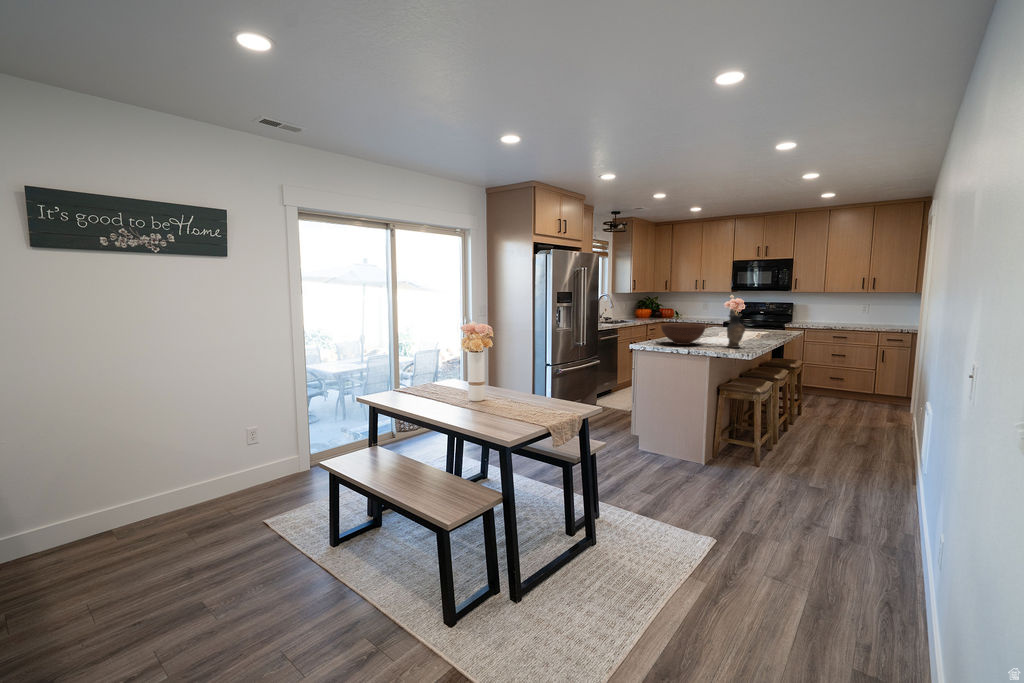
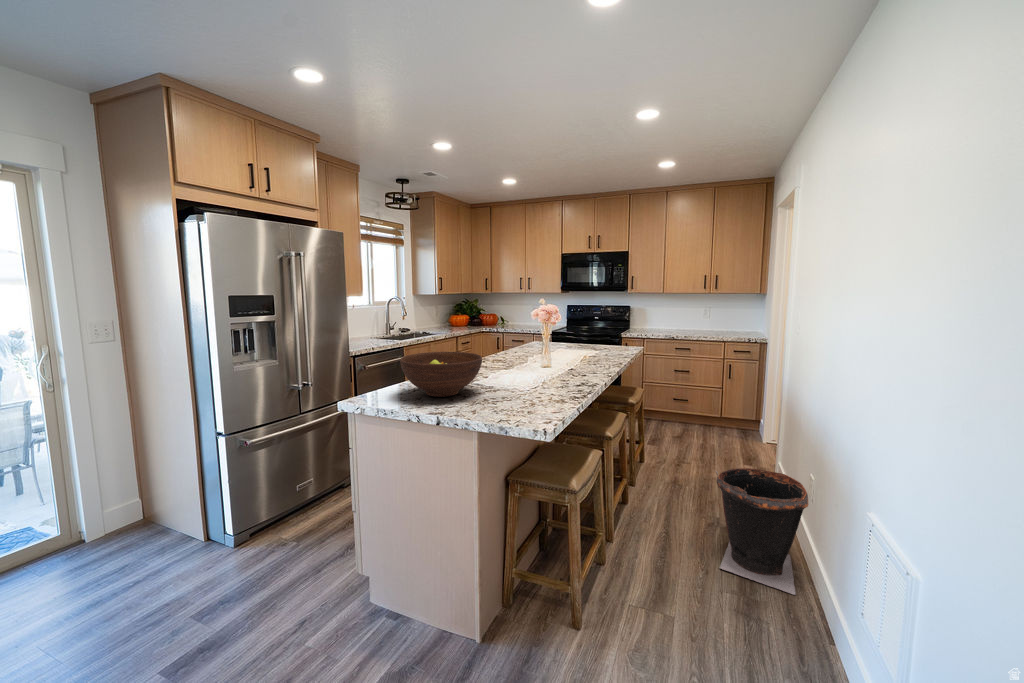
ceramic pitcher: present [727,309,745,348] -> none [516,326,547,402]
waste bin: none [850,401,913,471] -> present [716,468,808,595]

